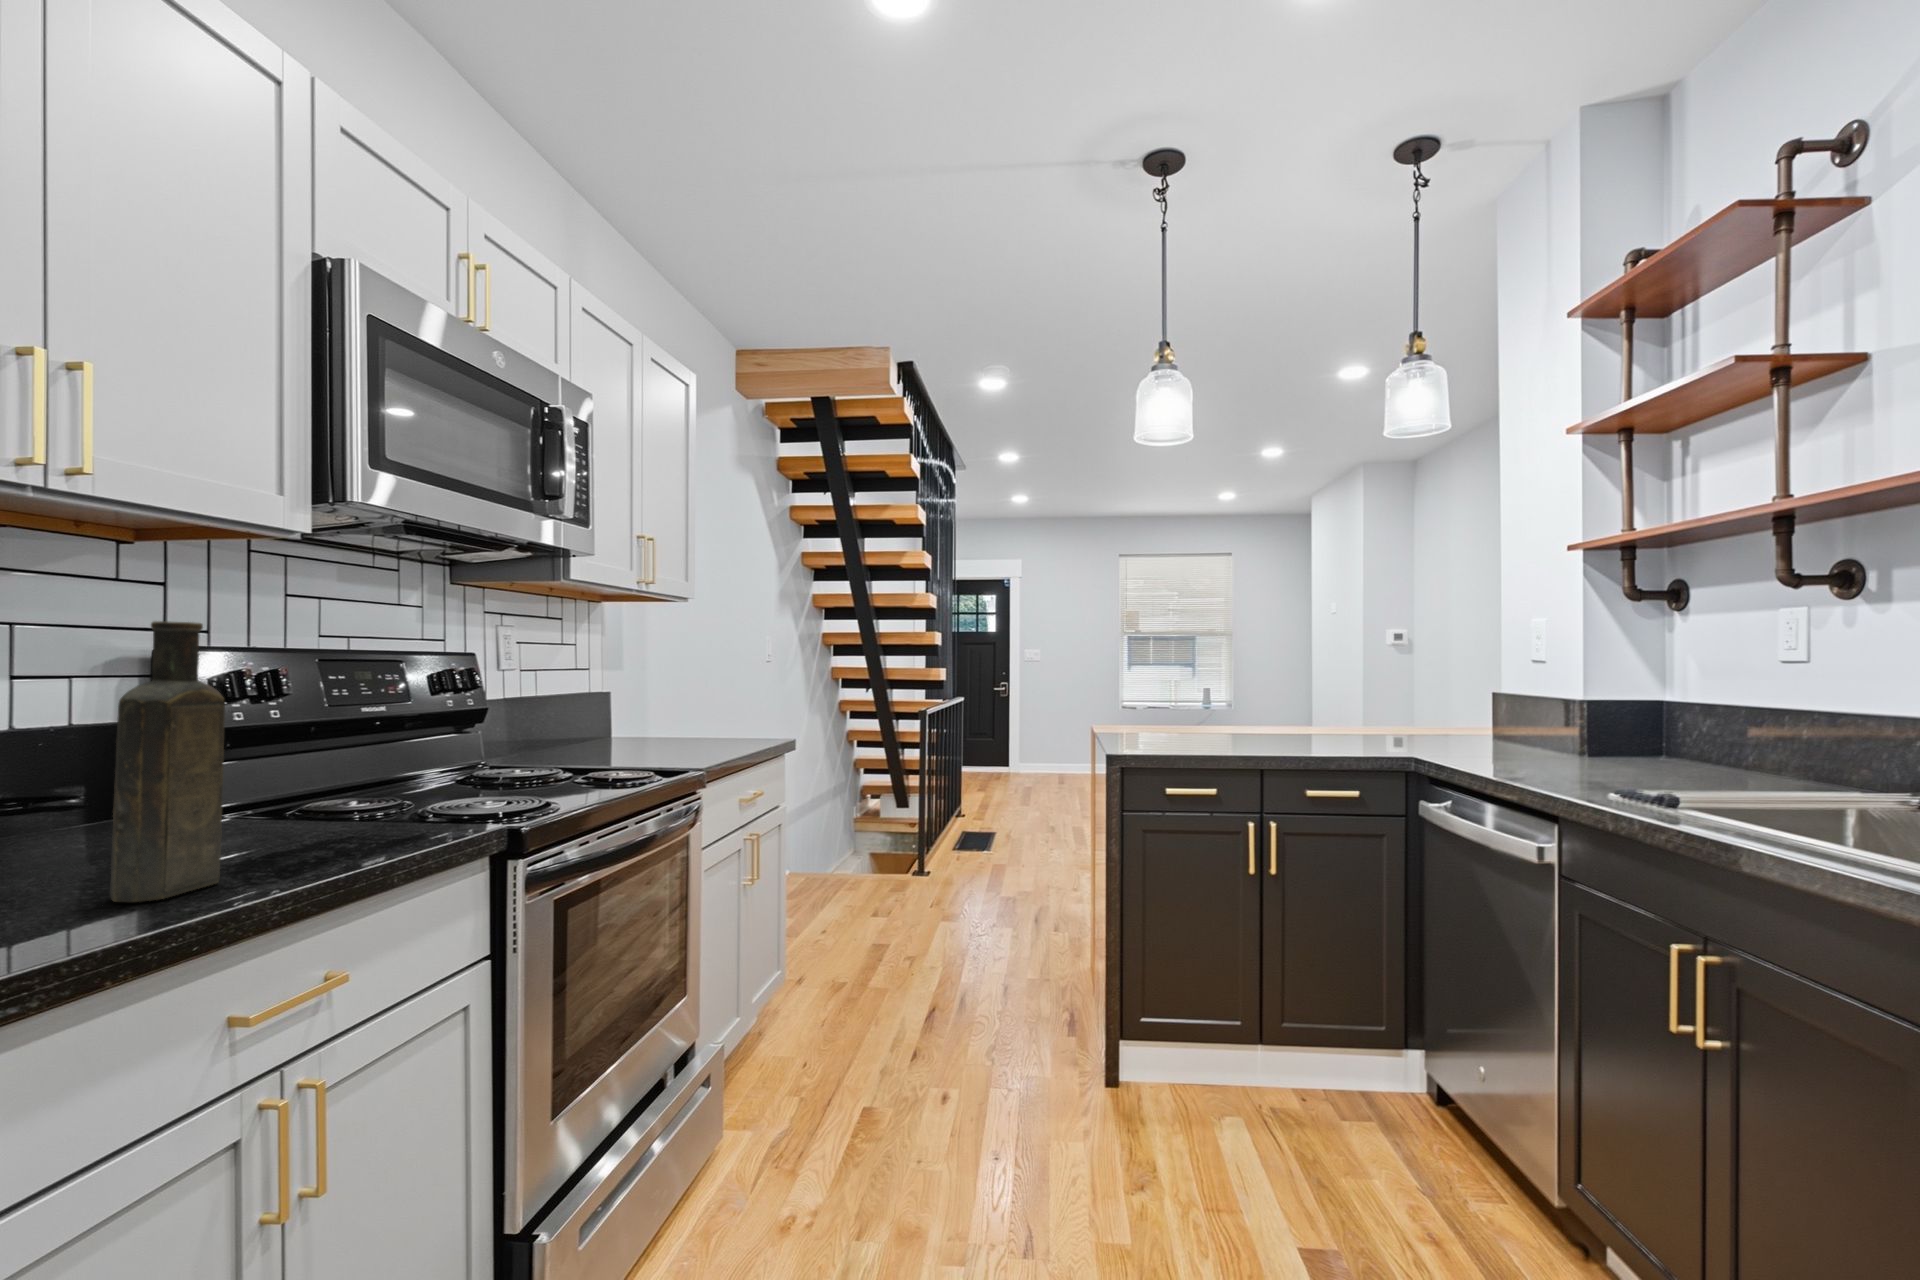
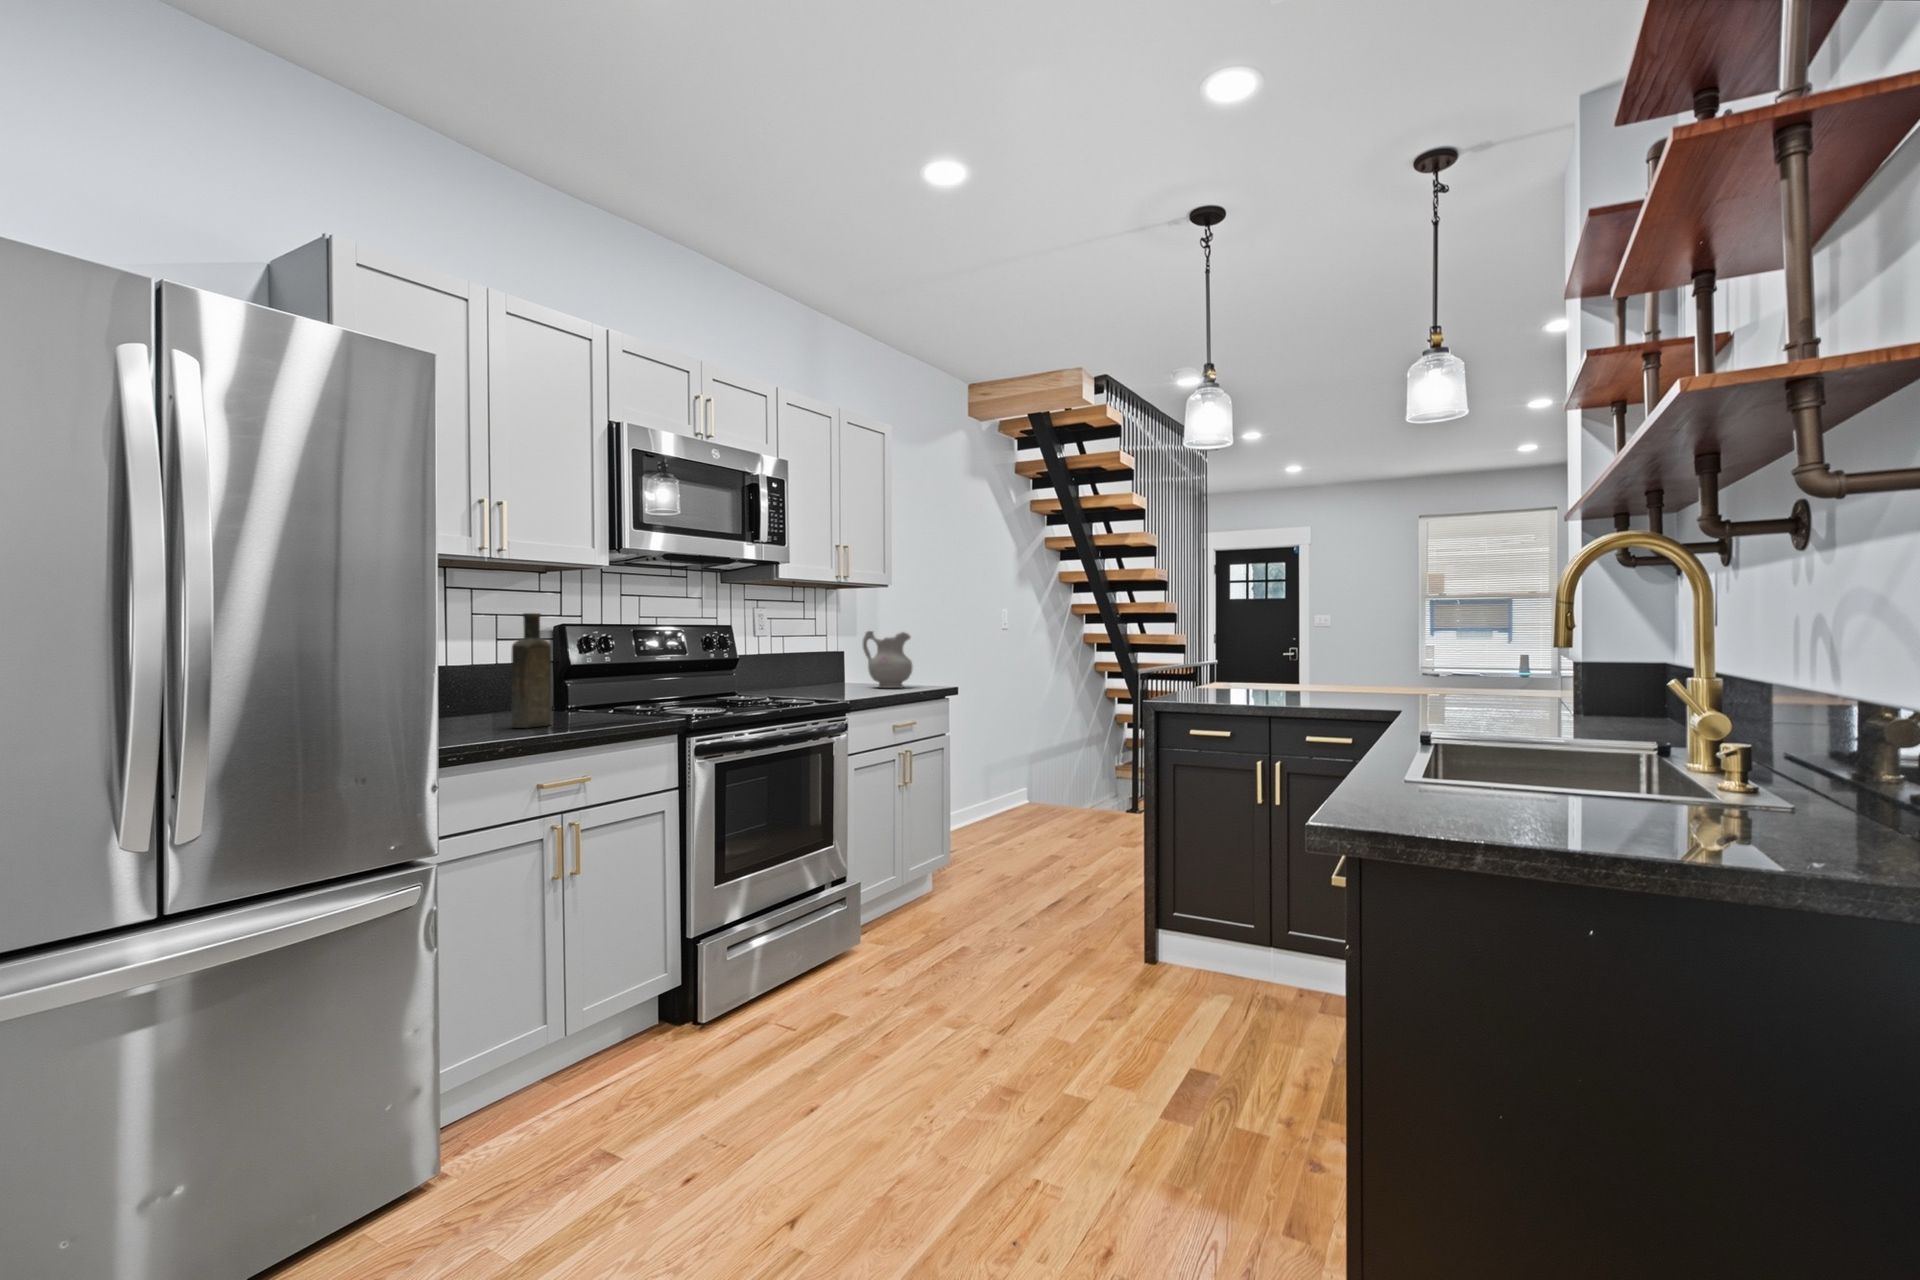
ceramic pitcher: none [665,664,741,749] -> present [862,631,912,688]

